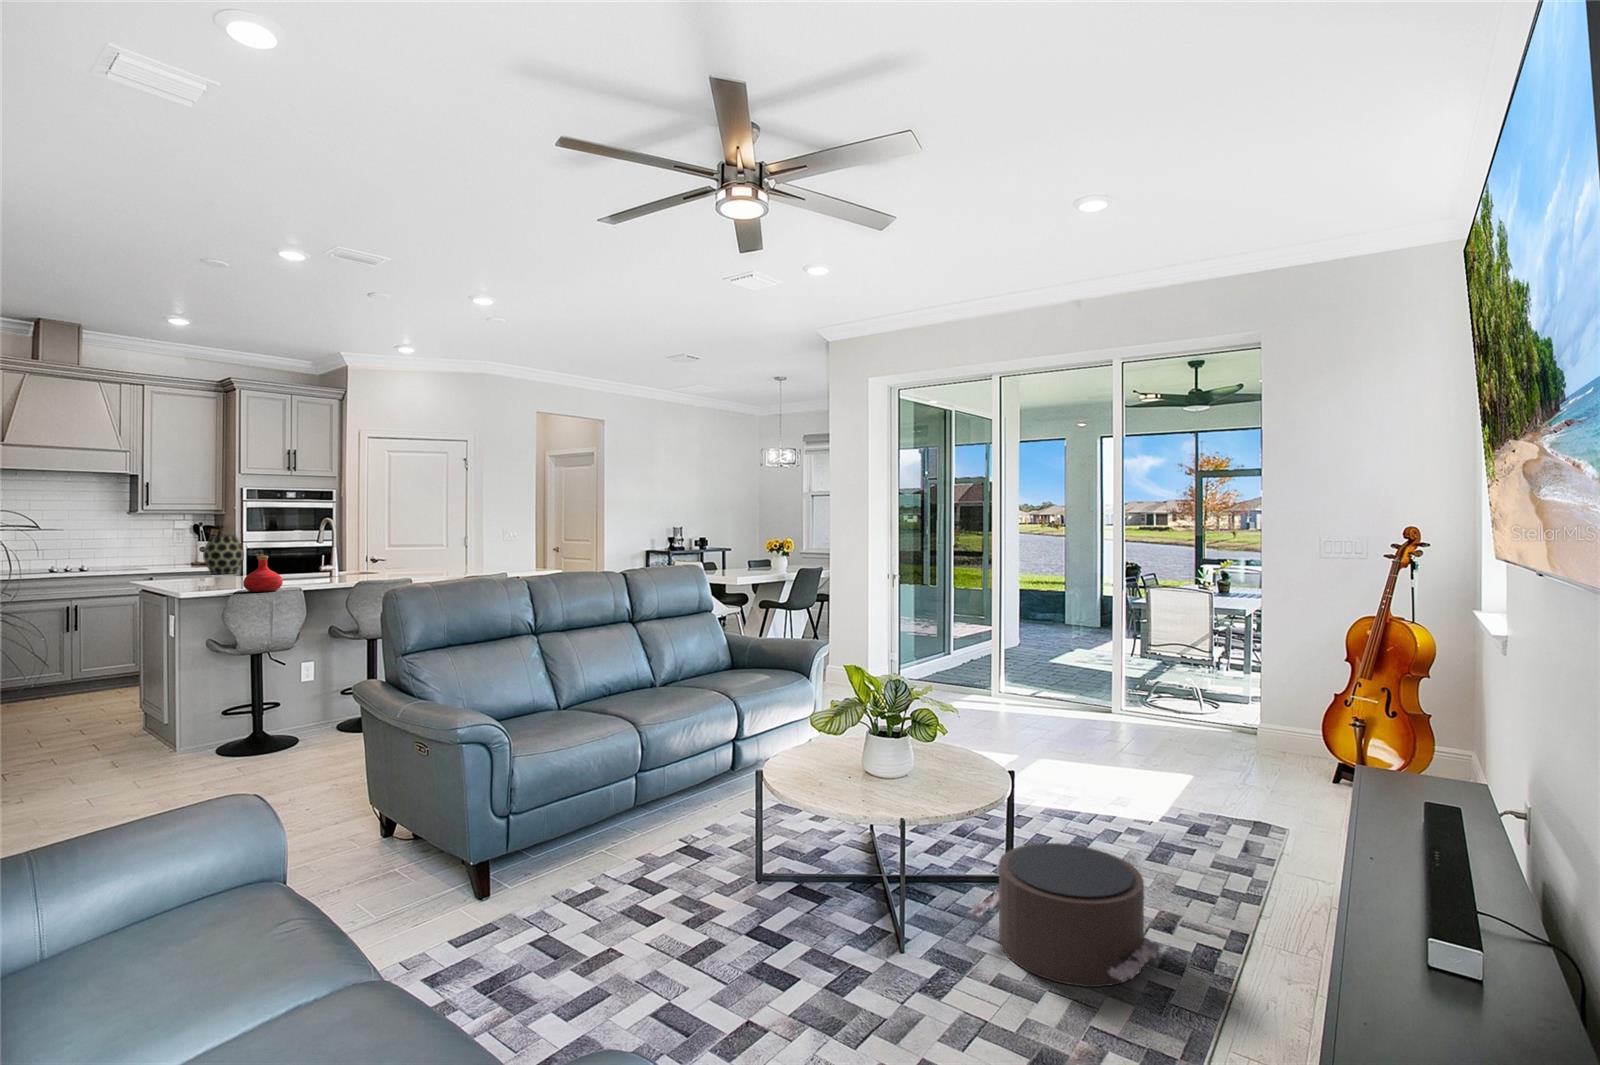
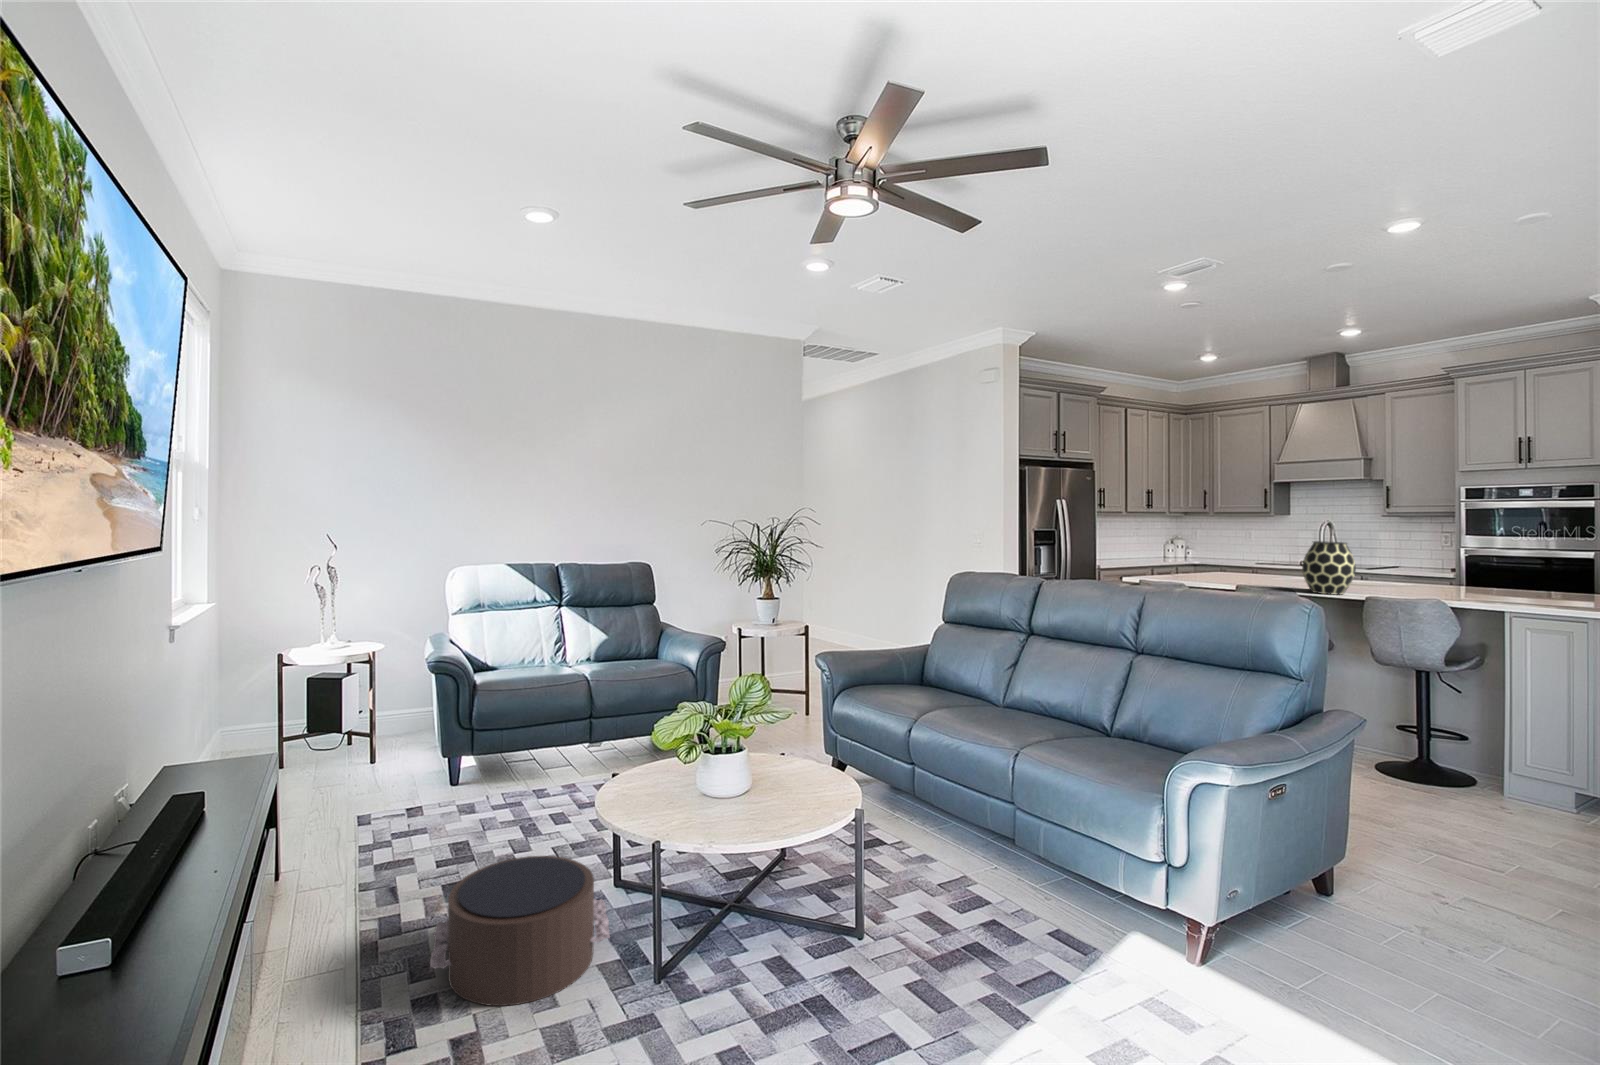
vase: present [203,535,244,574] -> present [1302,541,1356,595]
bottle: present [243,556,283,592] -> none [1197,552,1229,584]

